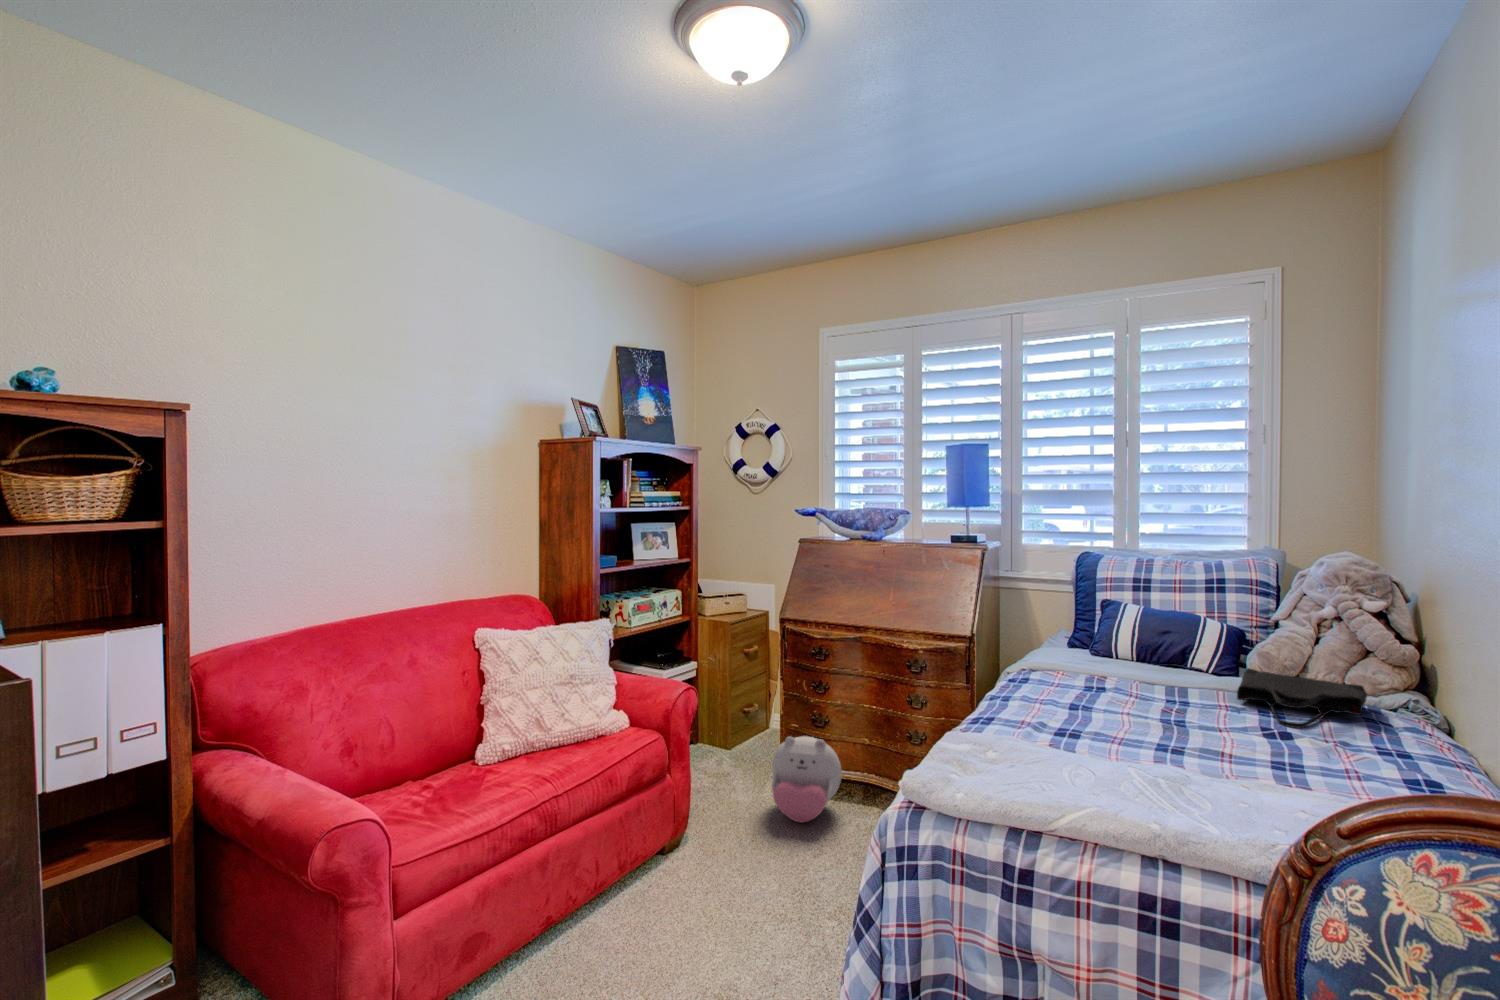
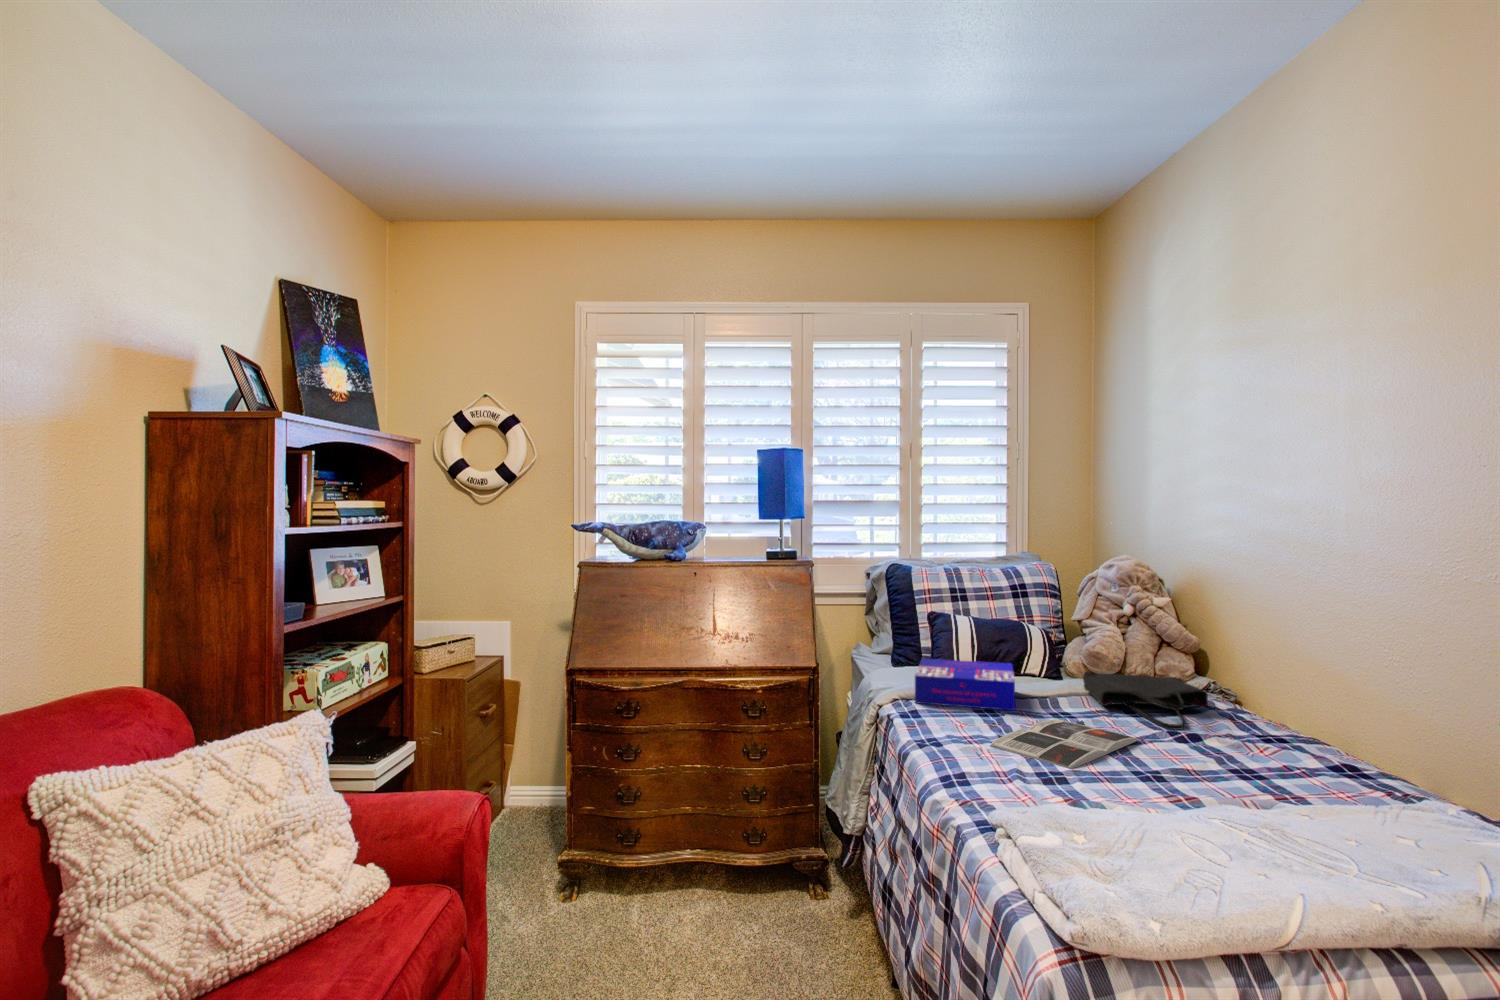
board game: none [1048,640,1166,692] -> present [915,659,1015,711]
magazine: none [1064,700,1226,734] -> present [990,719,1139,768]
plush toy: present [771,736,842,822] -> none [567,823,662,946]

